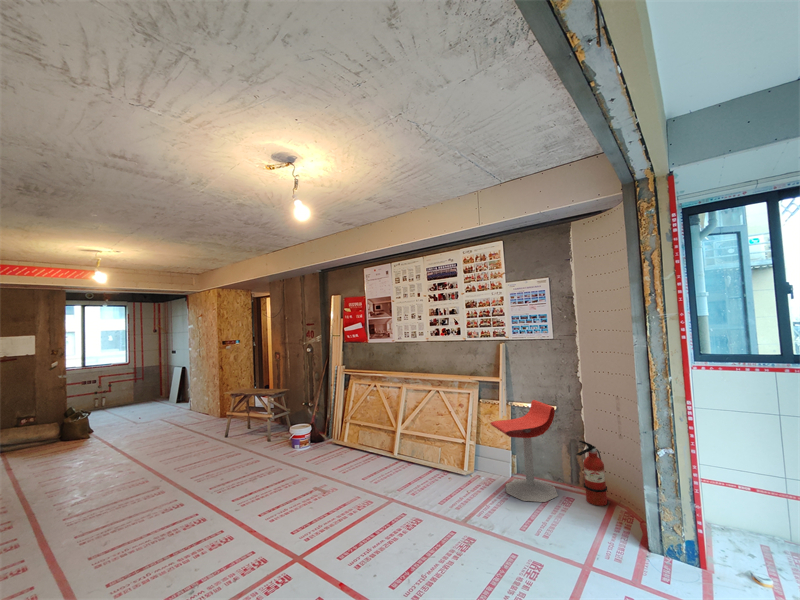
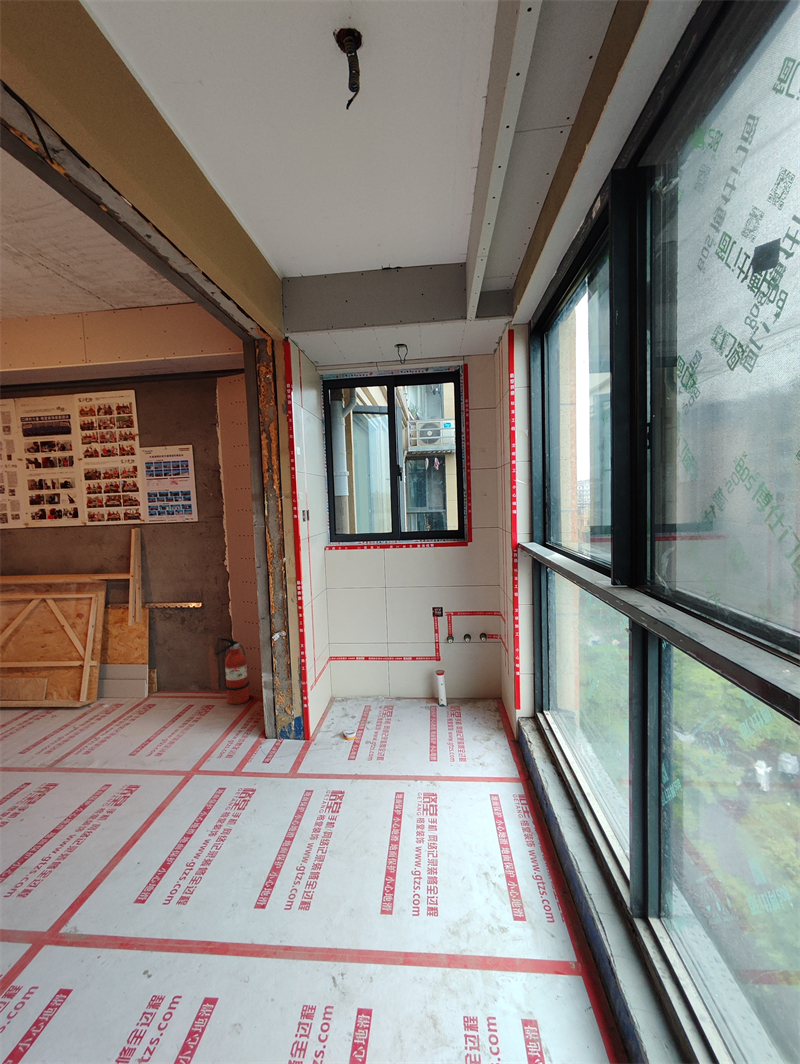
stool: present [490,400,558,502] -> none [112,598,198,720]

